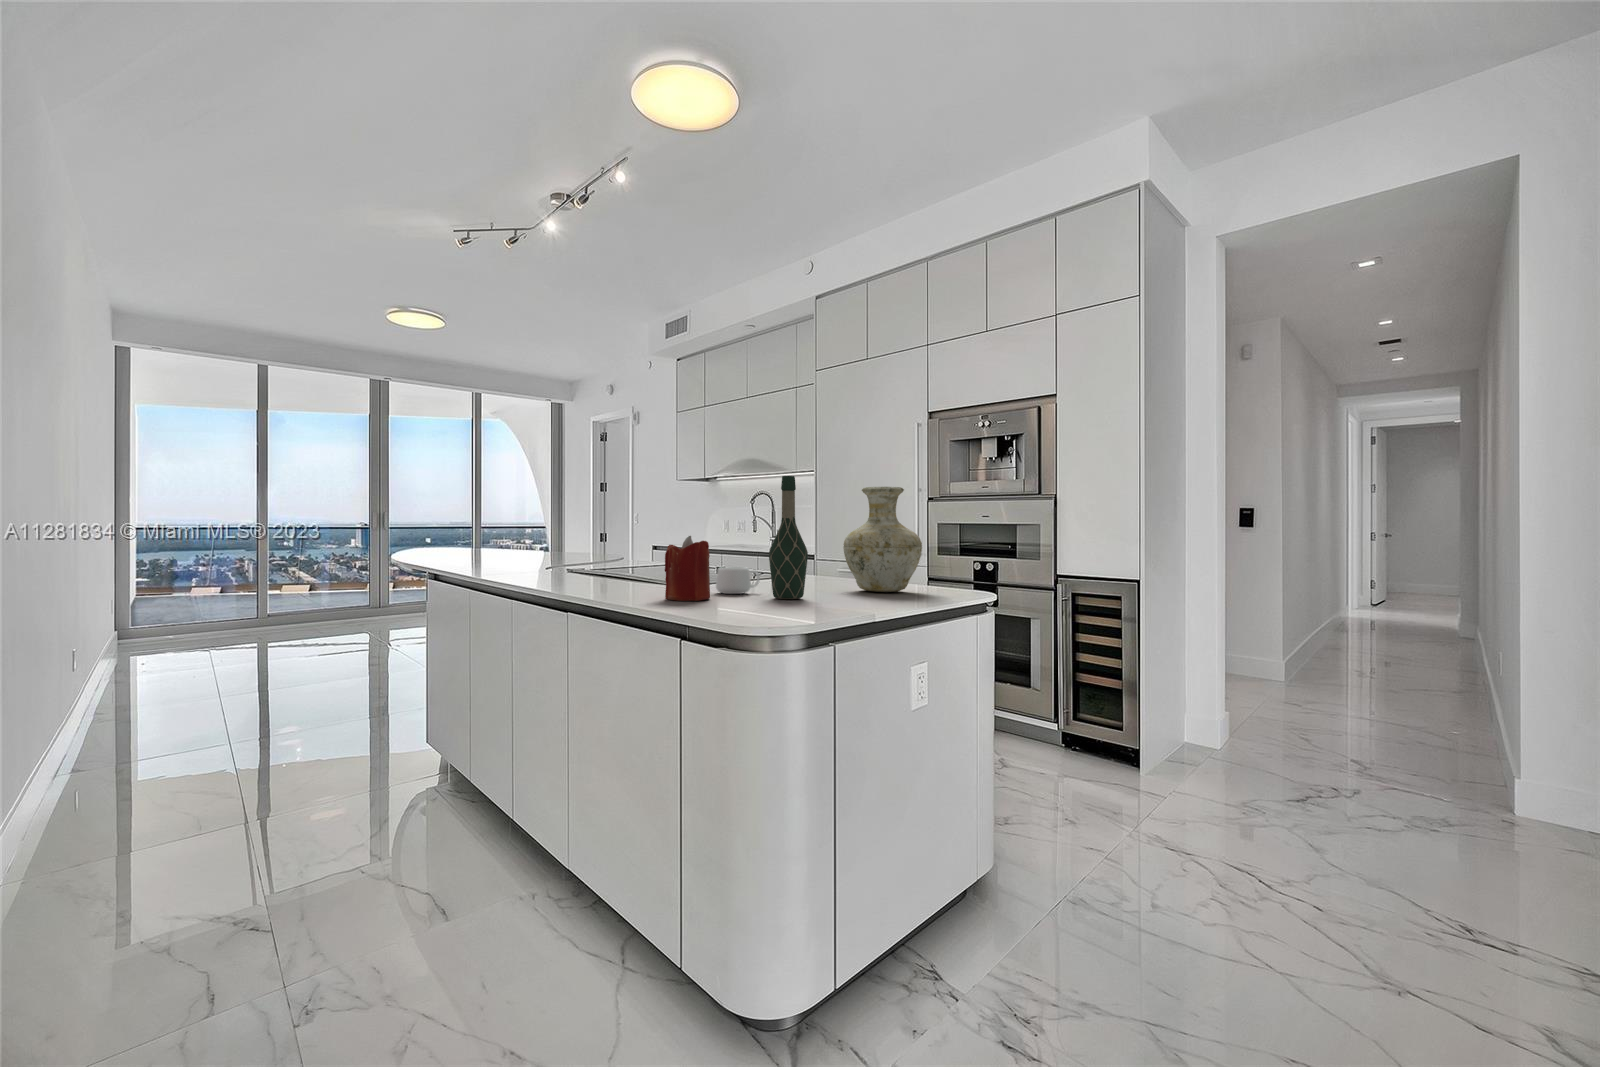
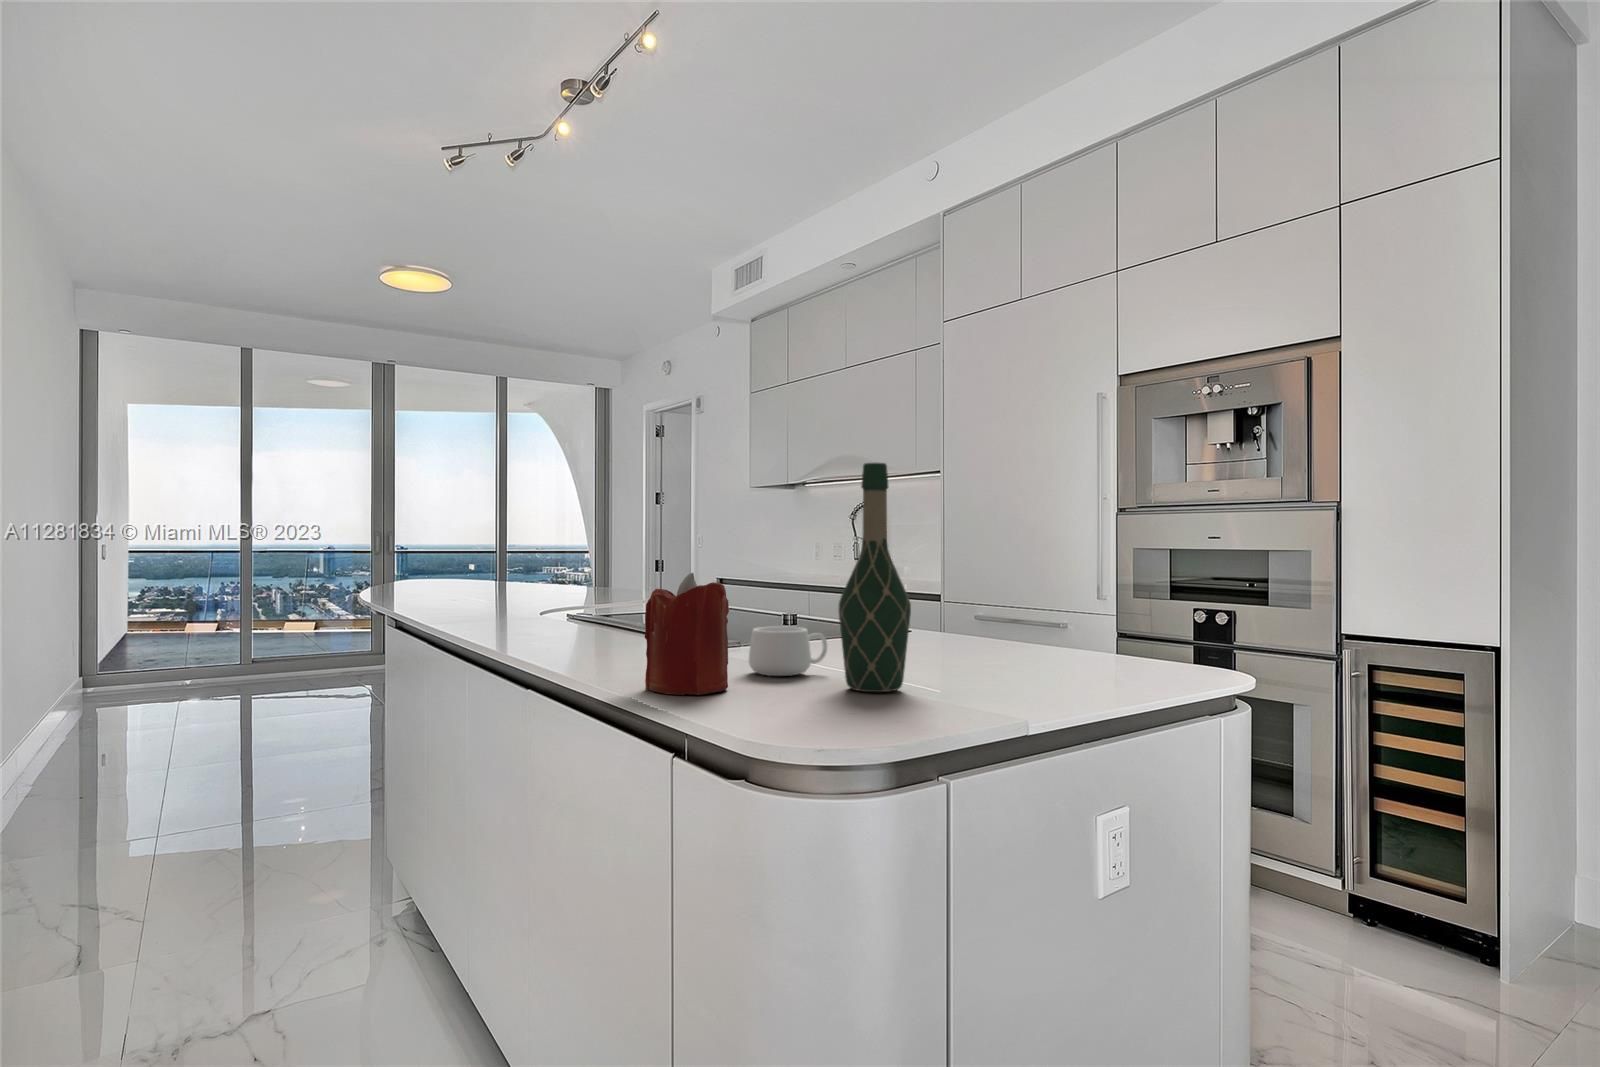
vase: present [843,487,922,592] -> none [979,485,1125,674]

